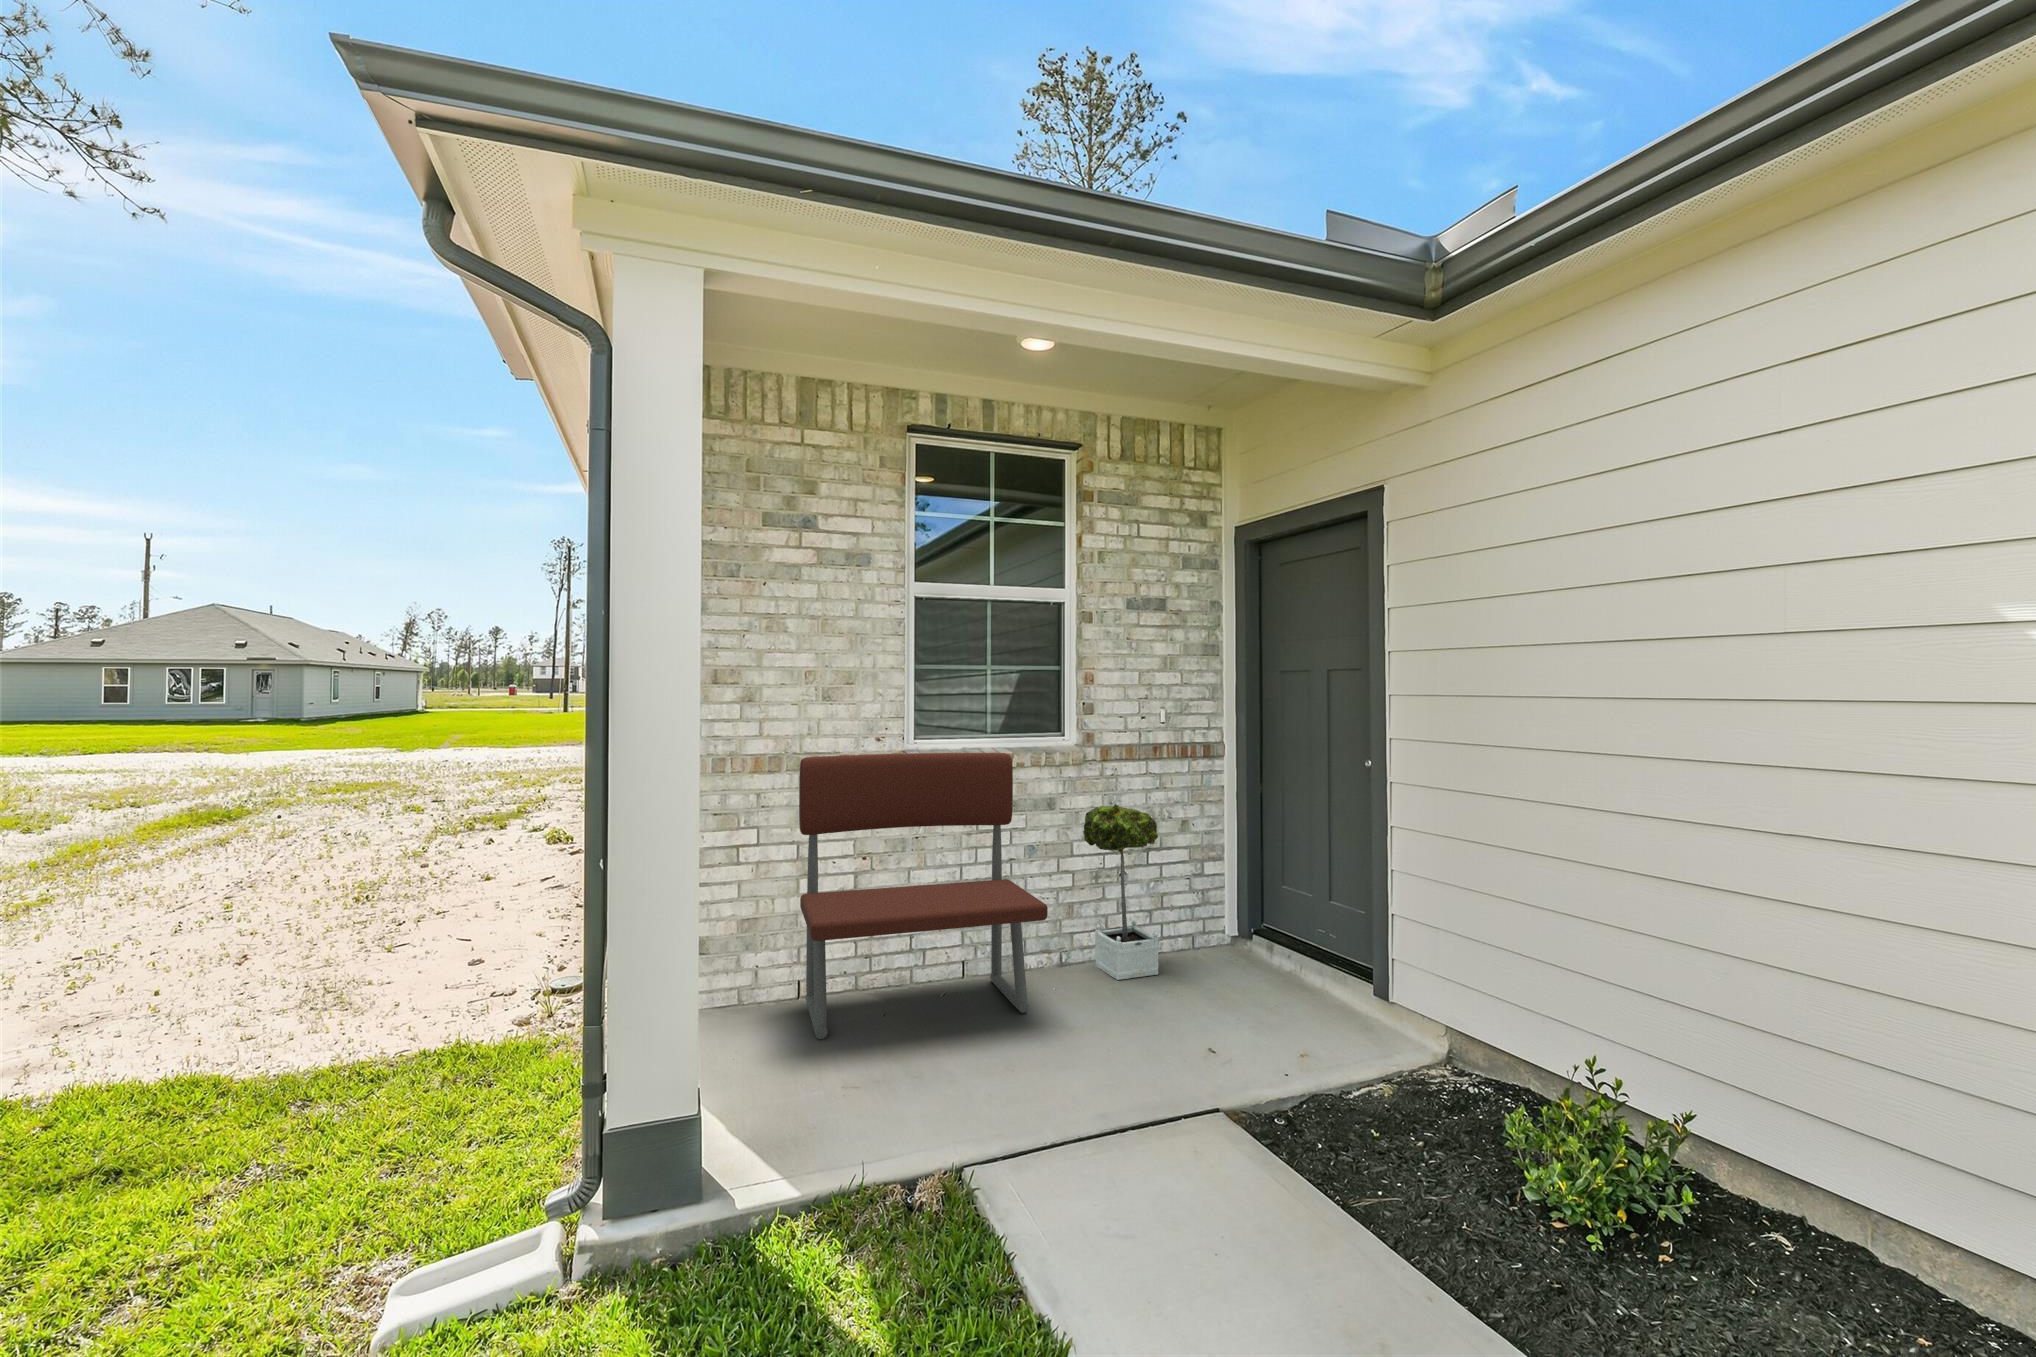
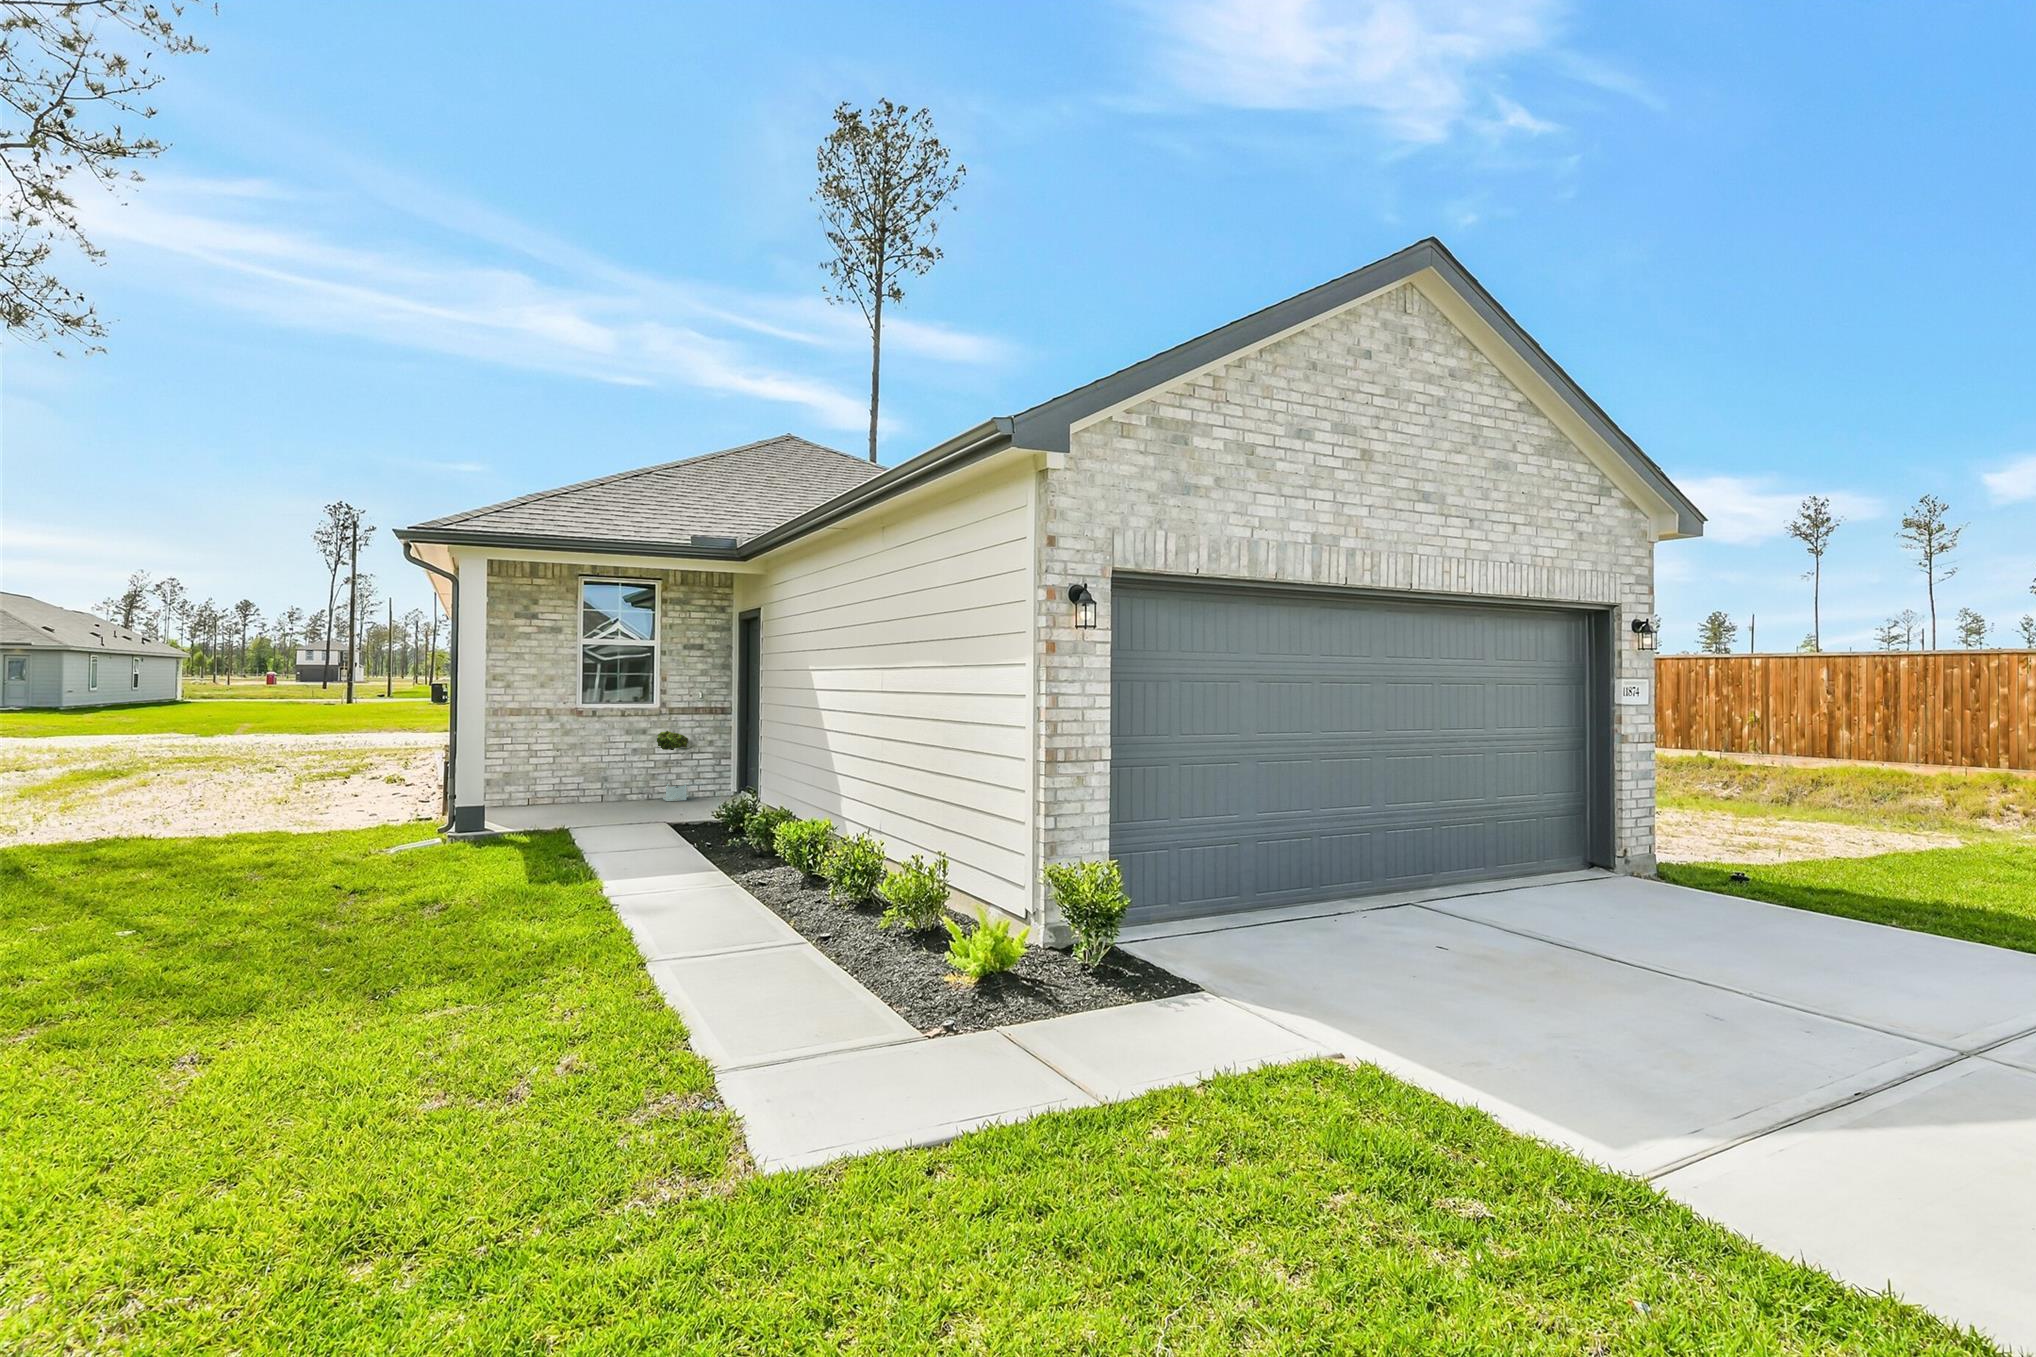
bench: present [799,753,1048,1039] -> none [528,709,624,810]

